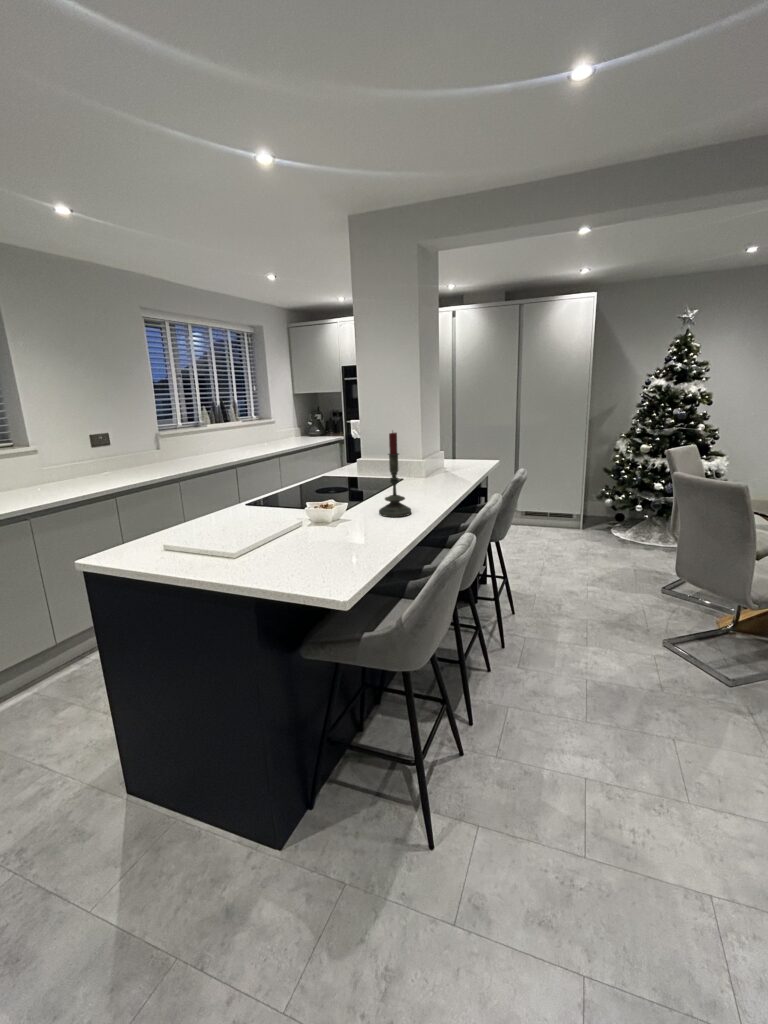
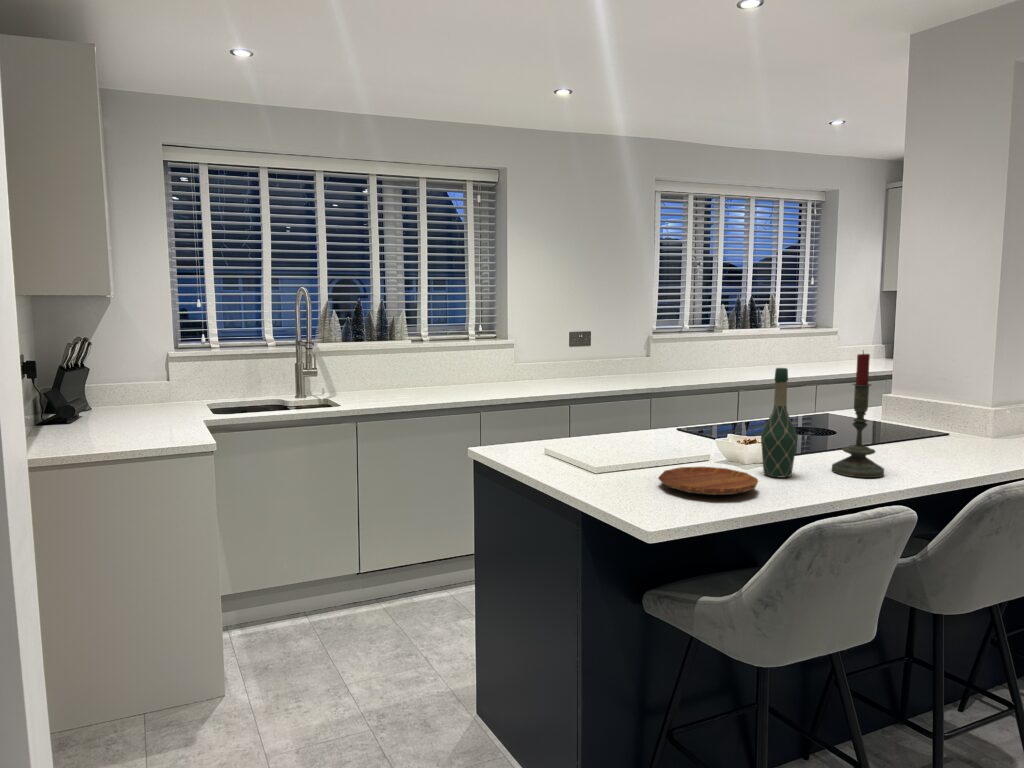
wine bottle: none [343,448,369,529] -> present [761,368,797,477]
tray: none [292,530,370,558] -> present [658,467,758,495]

